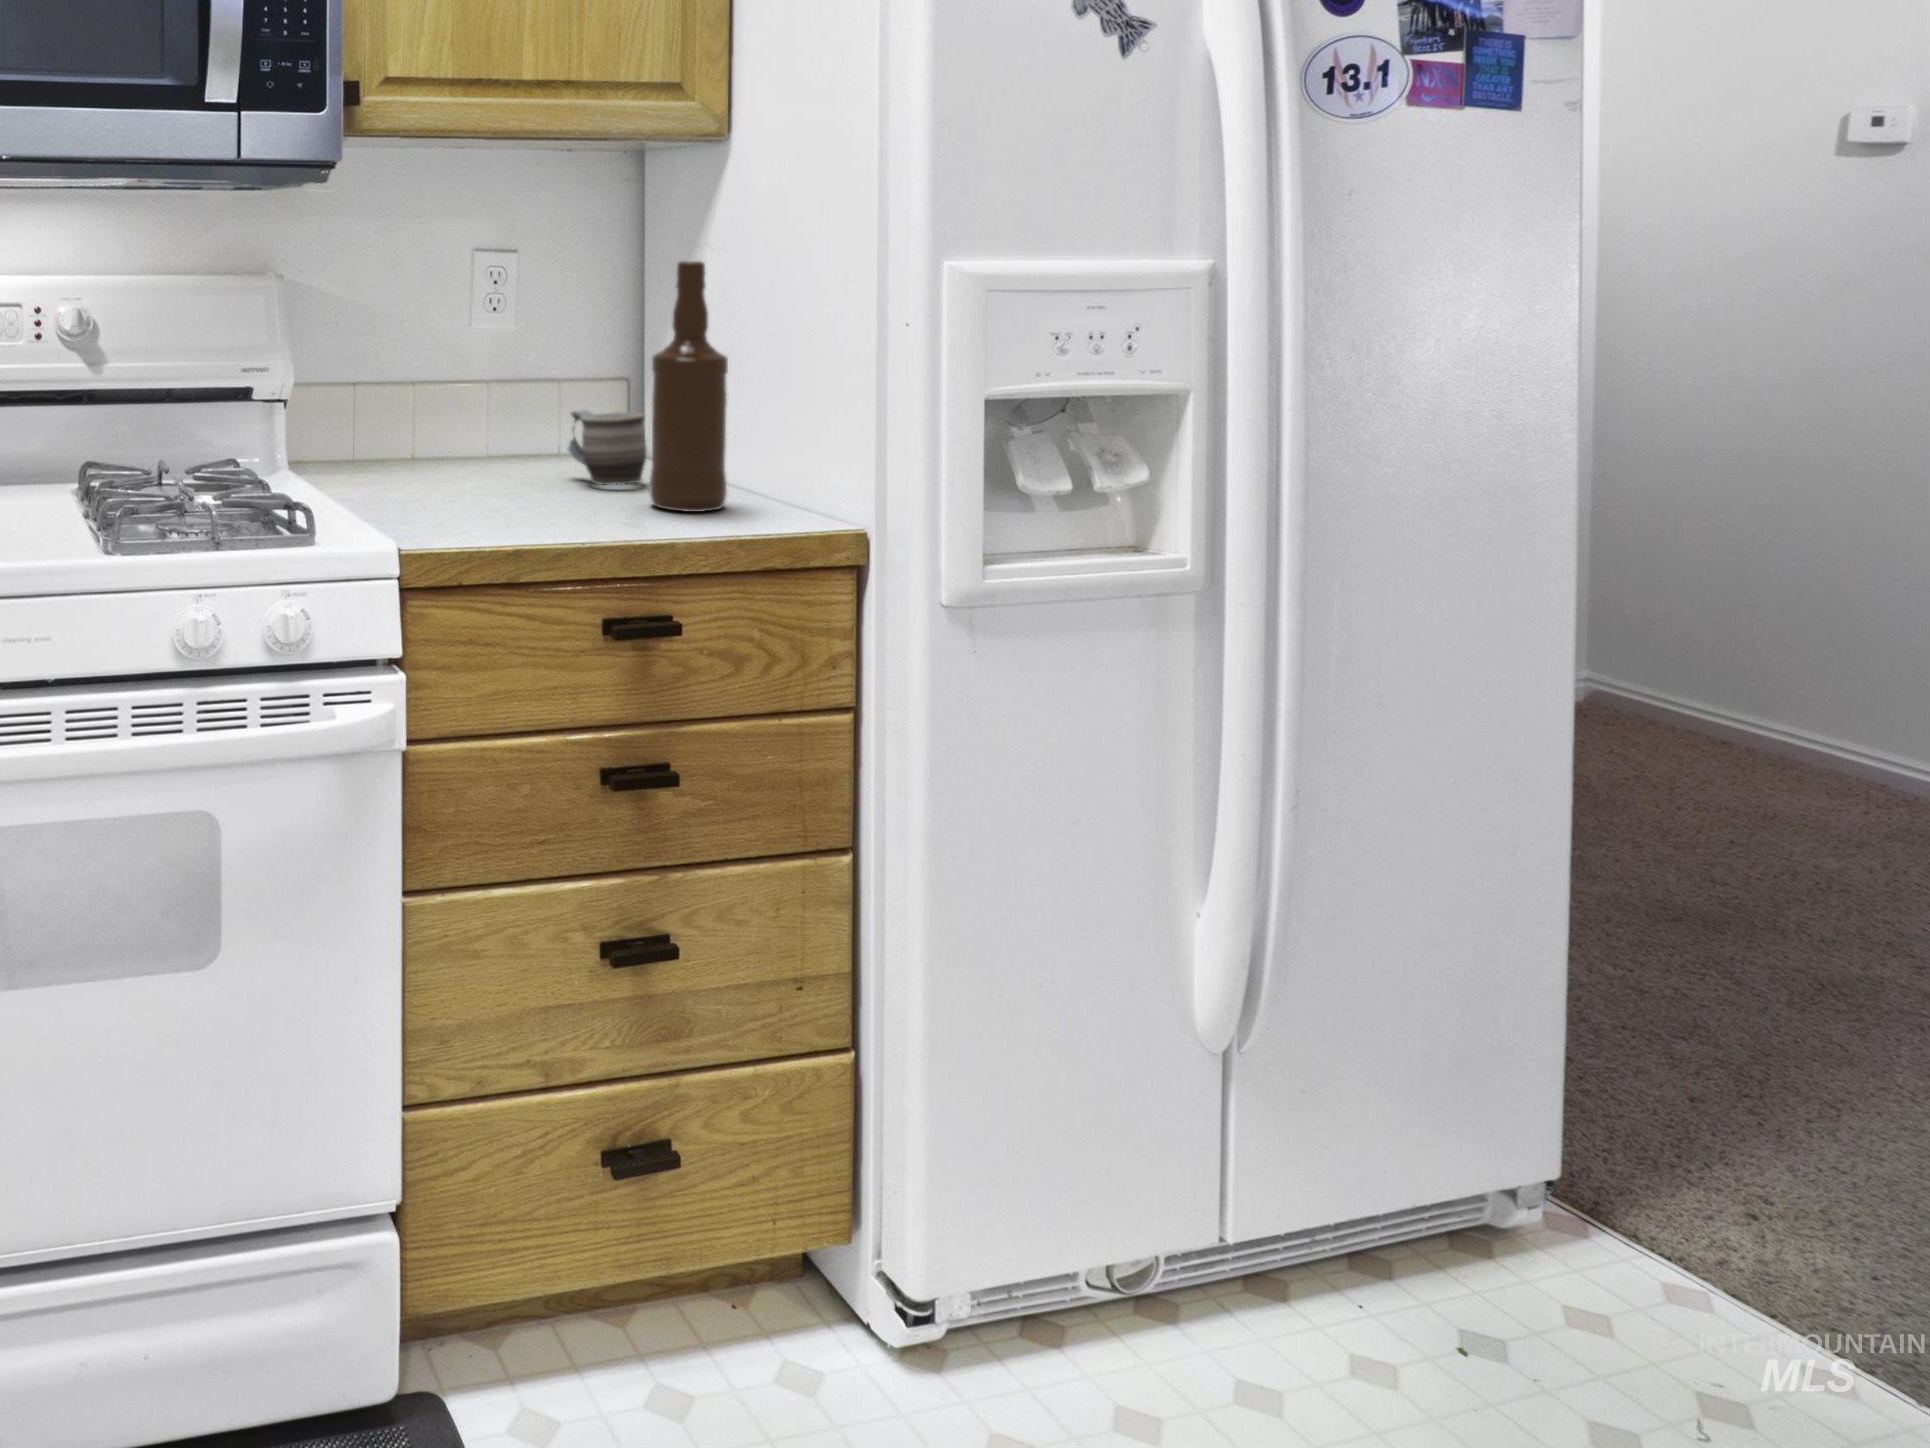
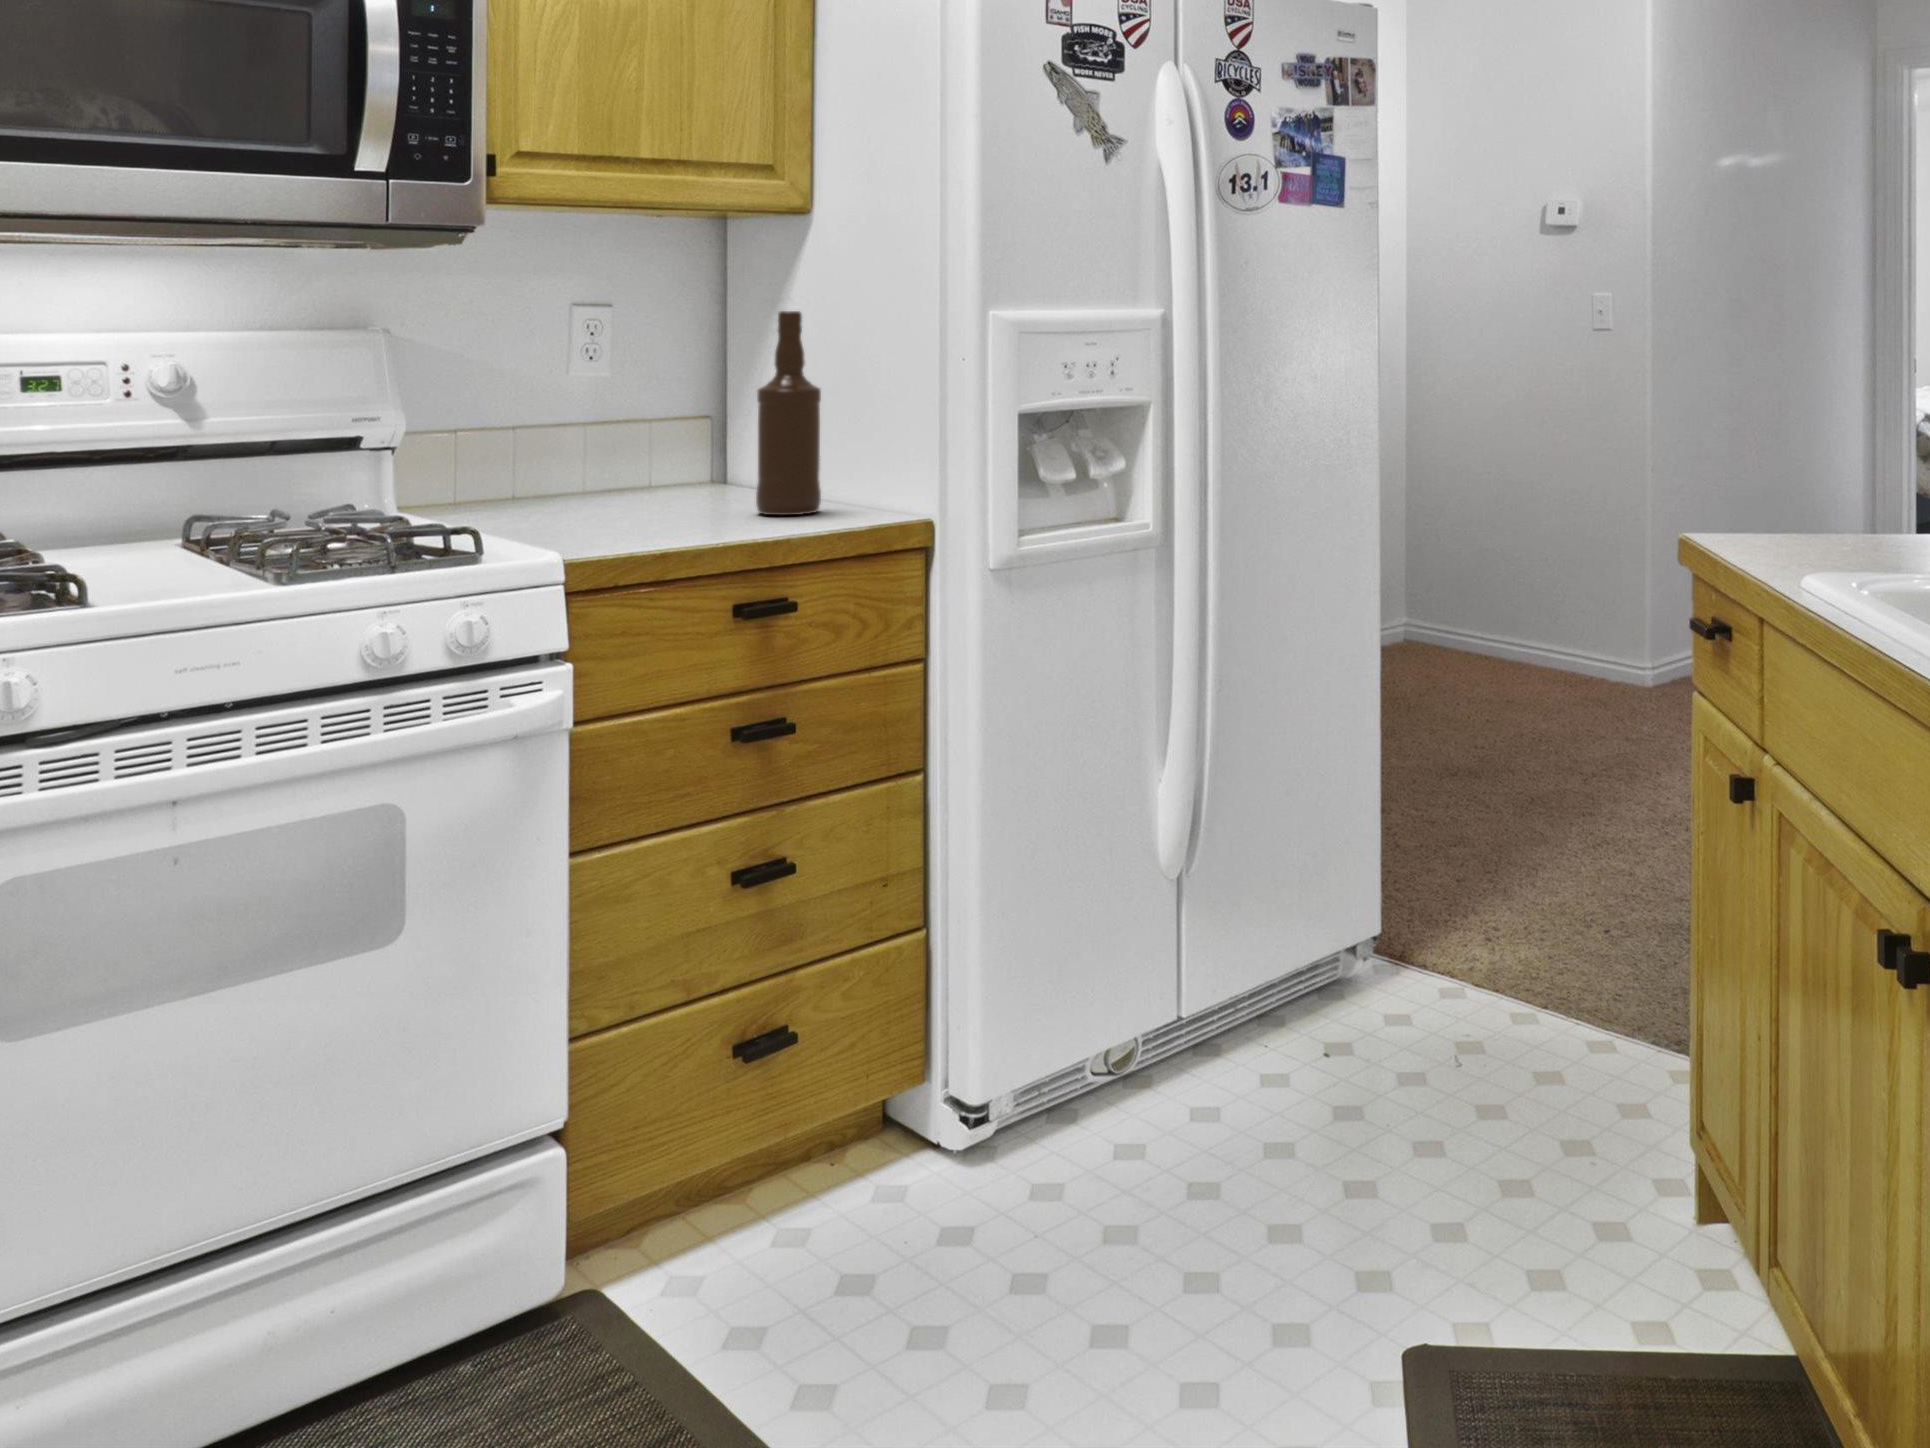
mug: present [569,410,647,485] -> none [671,443,744,505]

